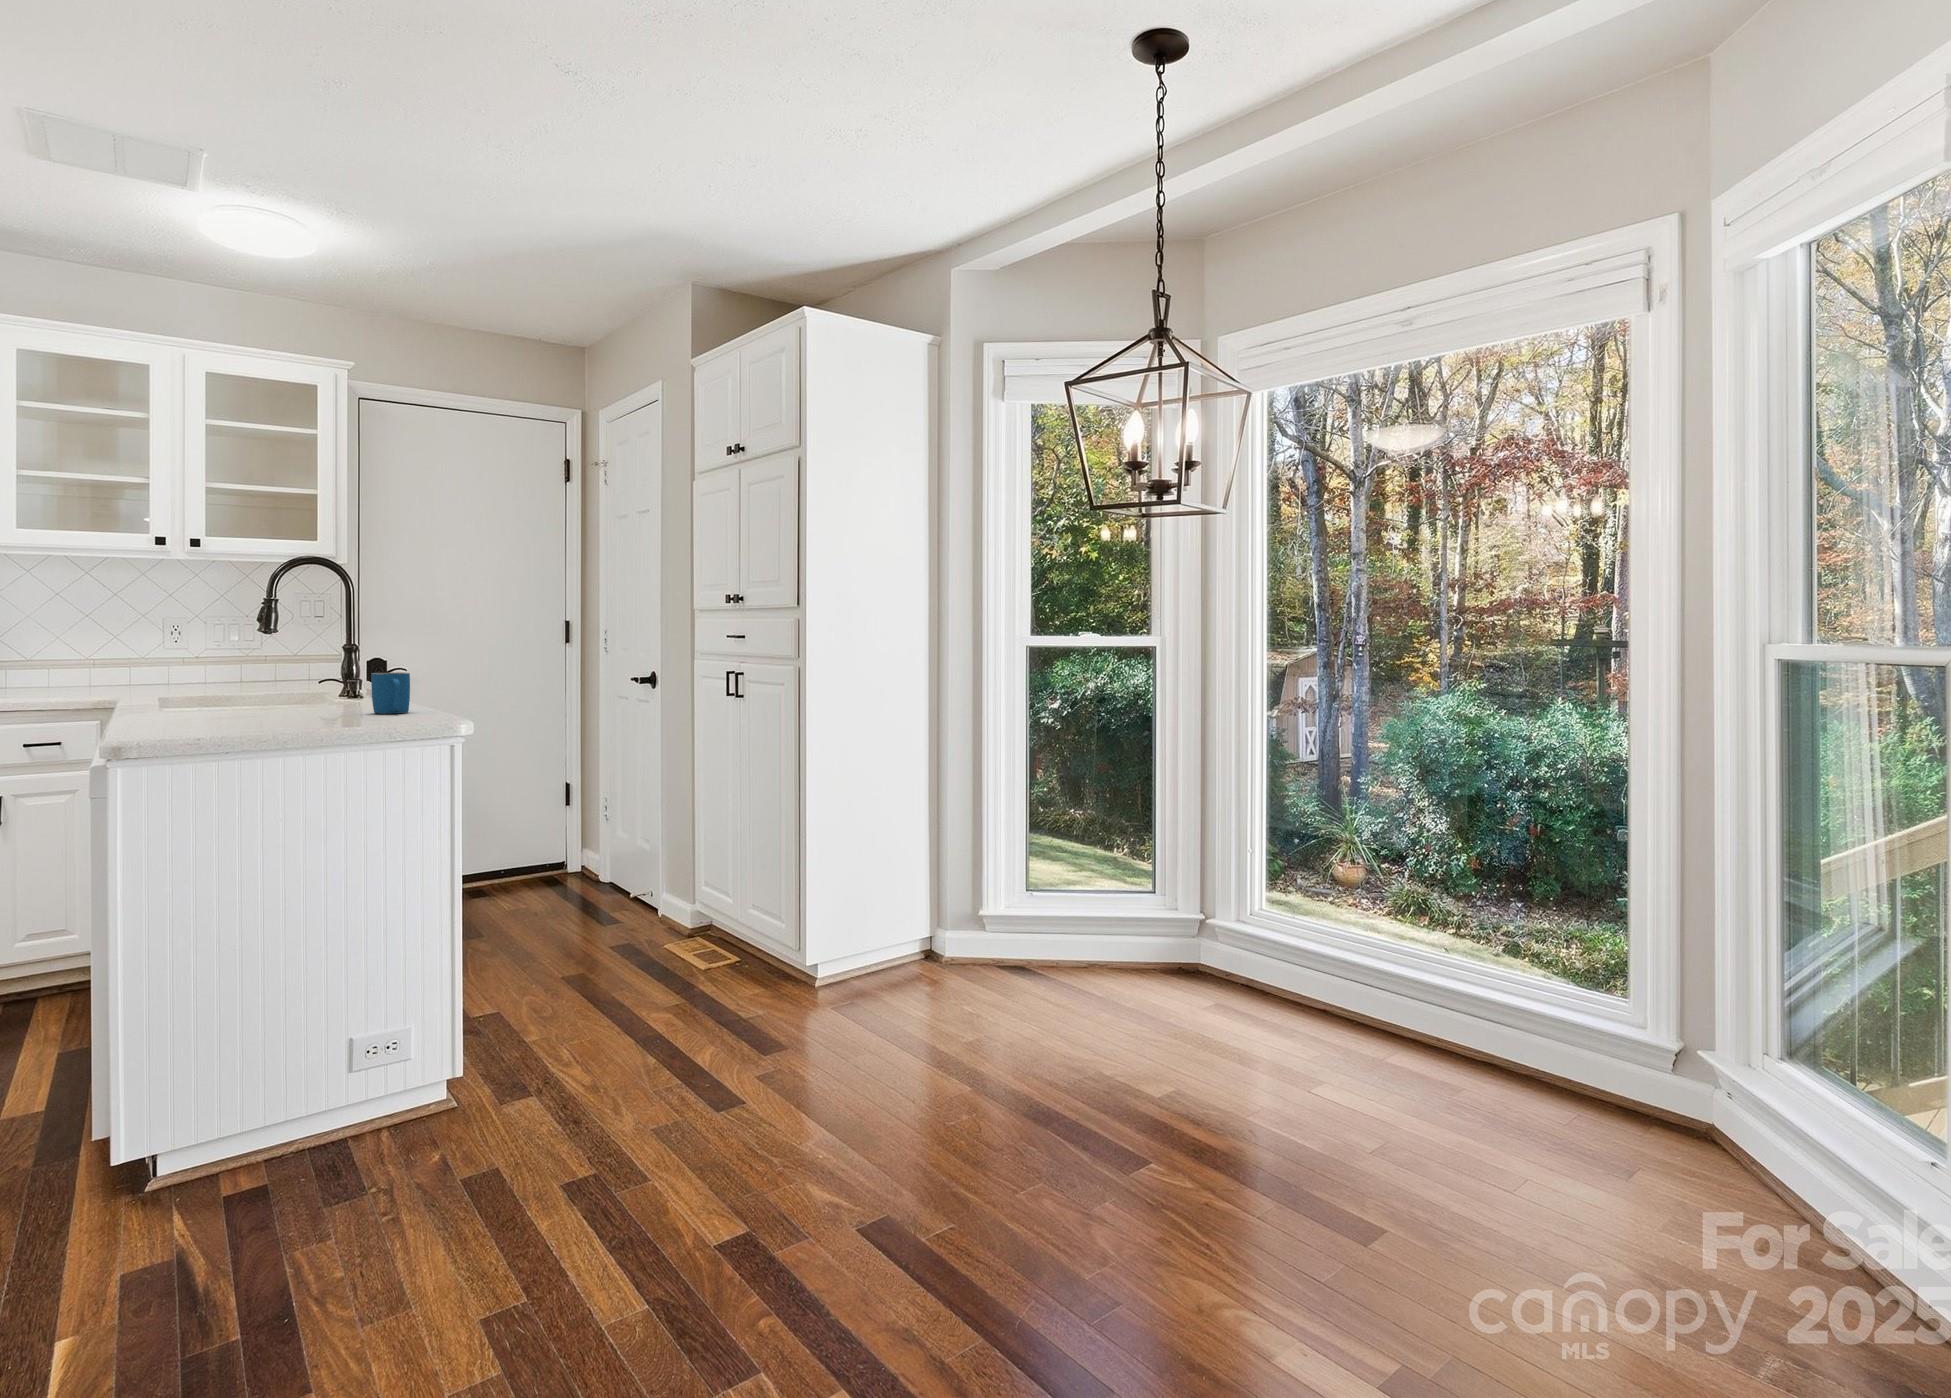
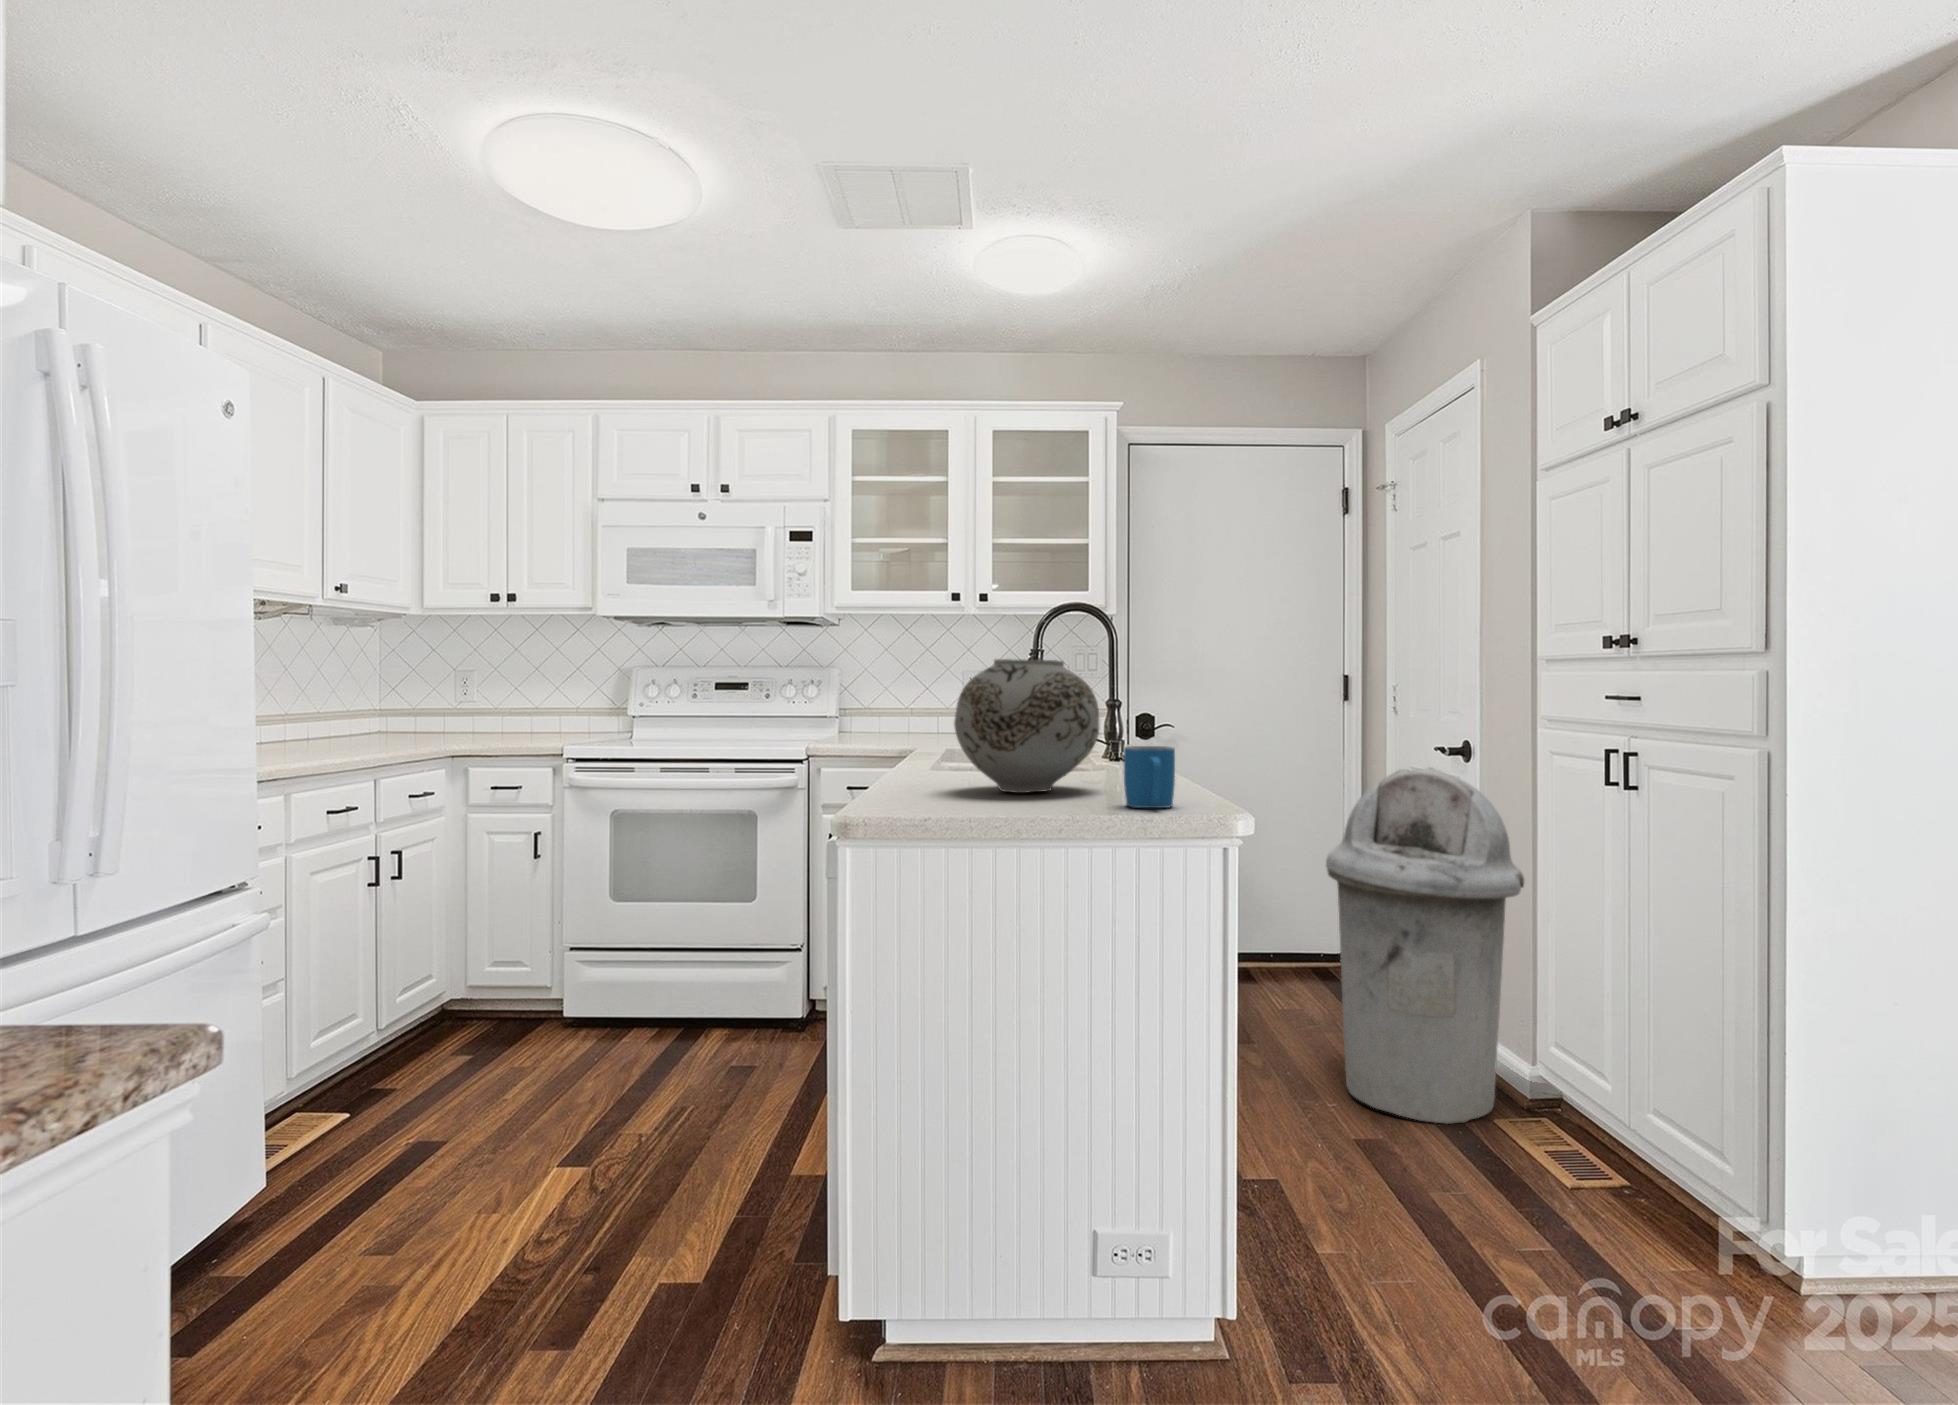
vase: none [224,611,349,710] -> present [954,659,1099,793]
trash can: none [537,691,686,950] -> present [1326,768,1524,1124]

